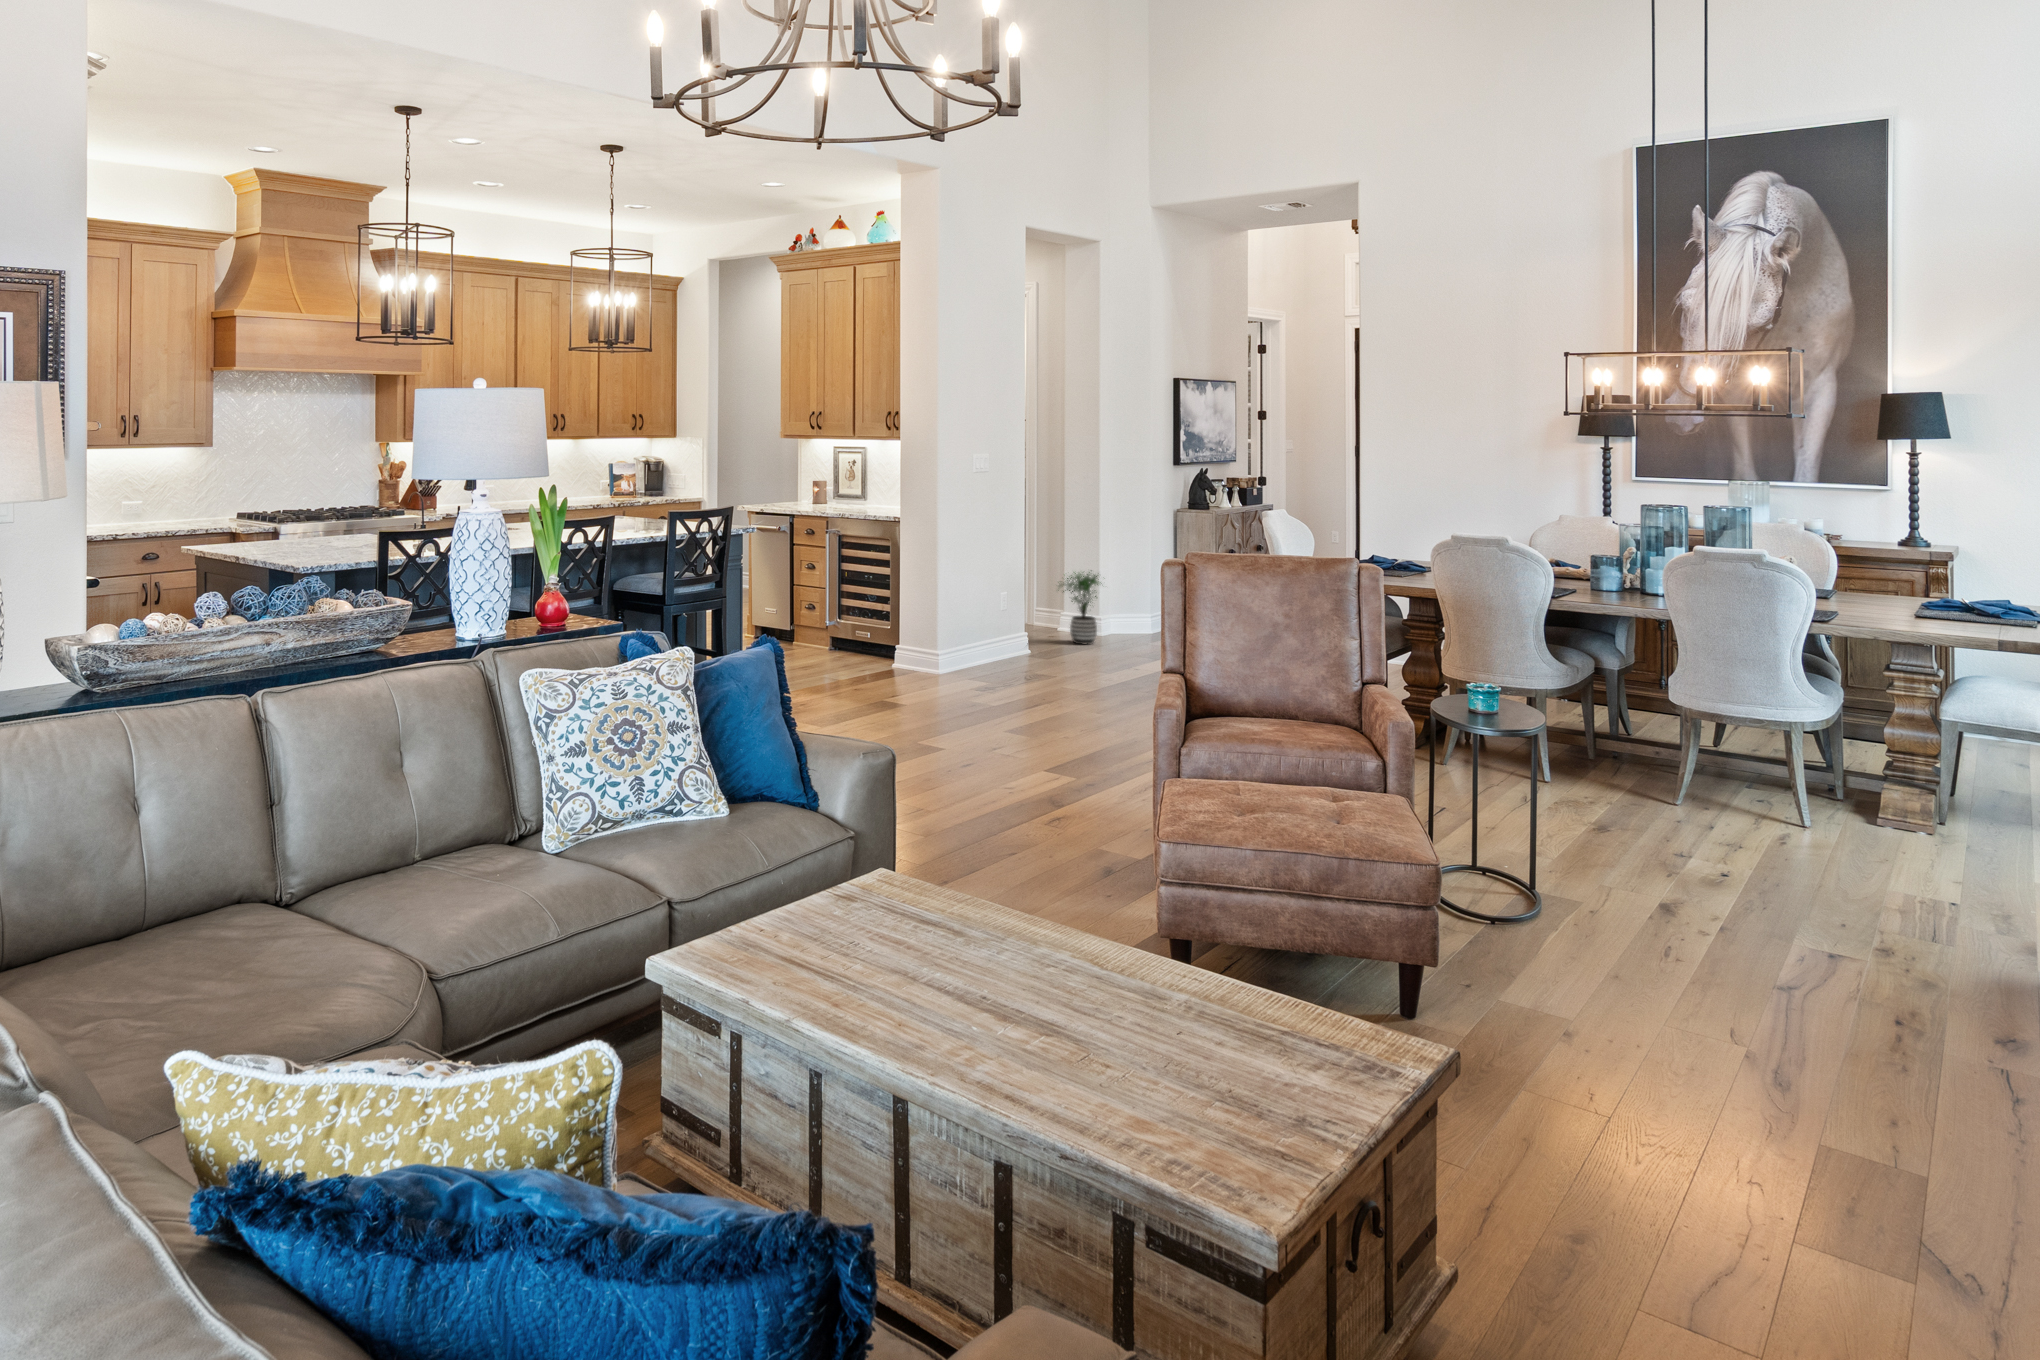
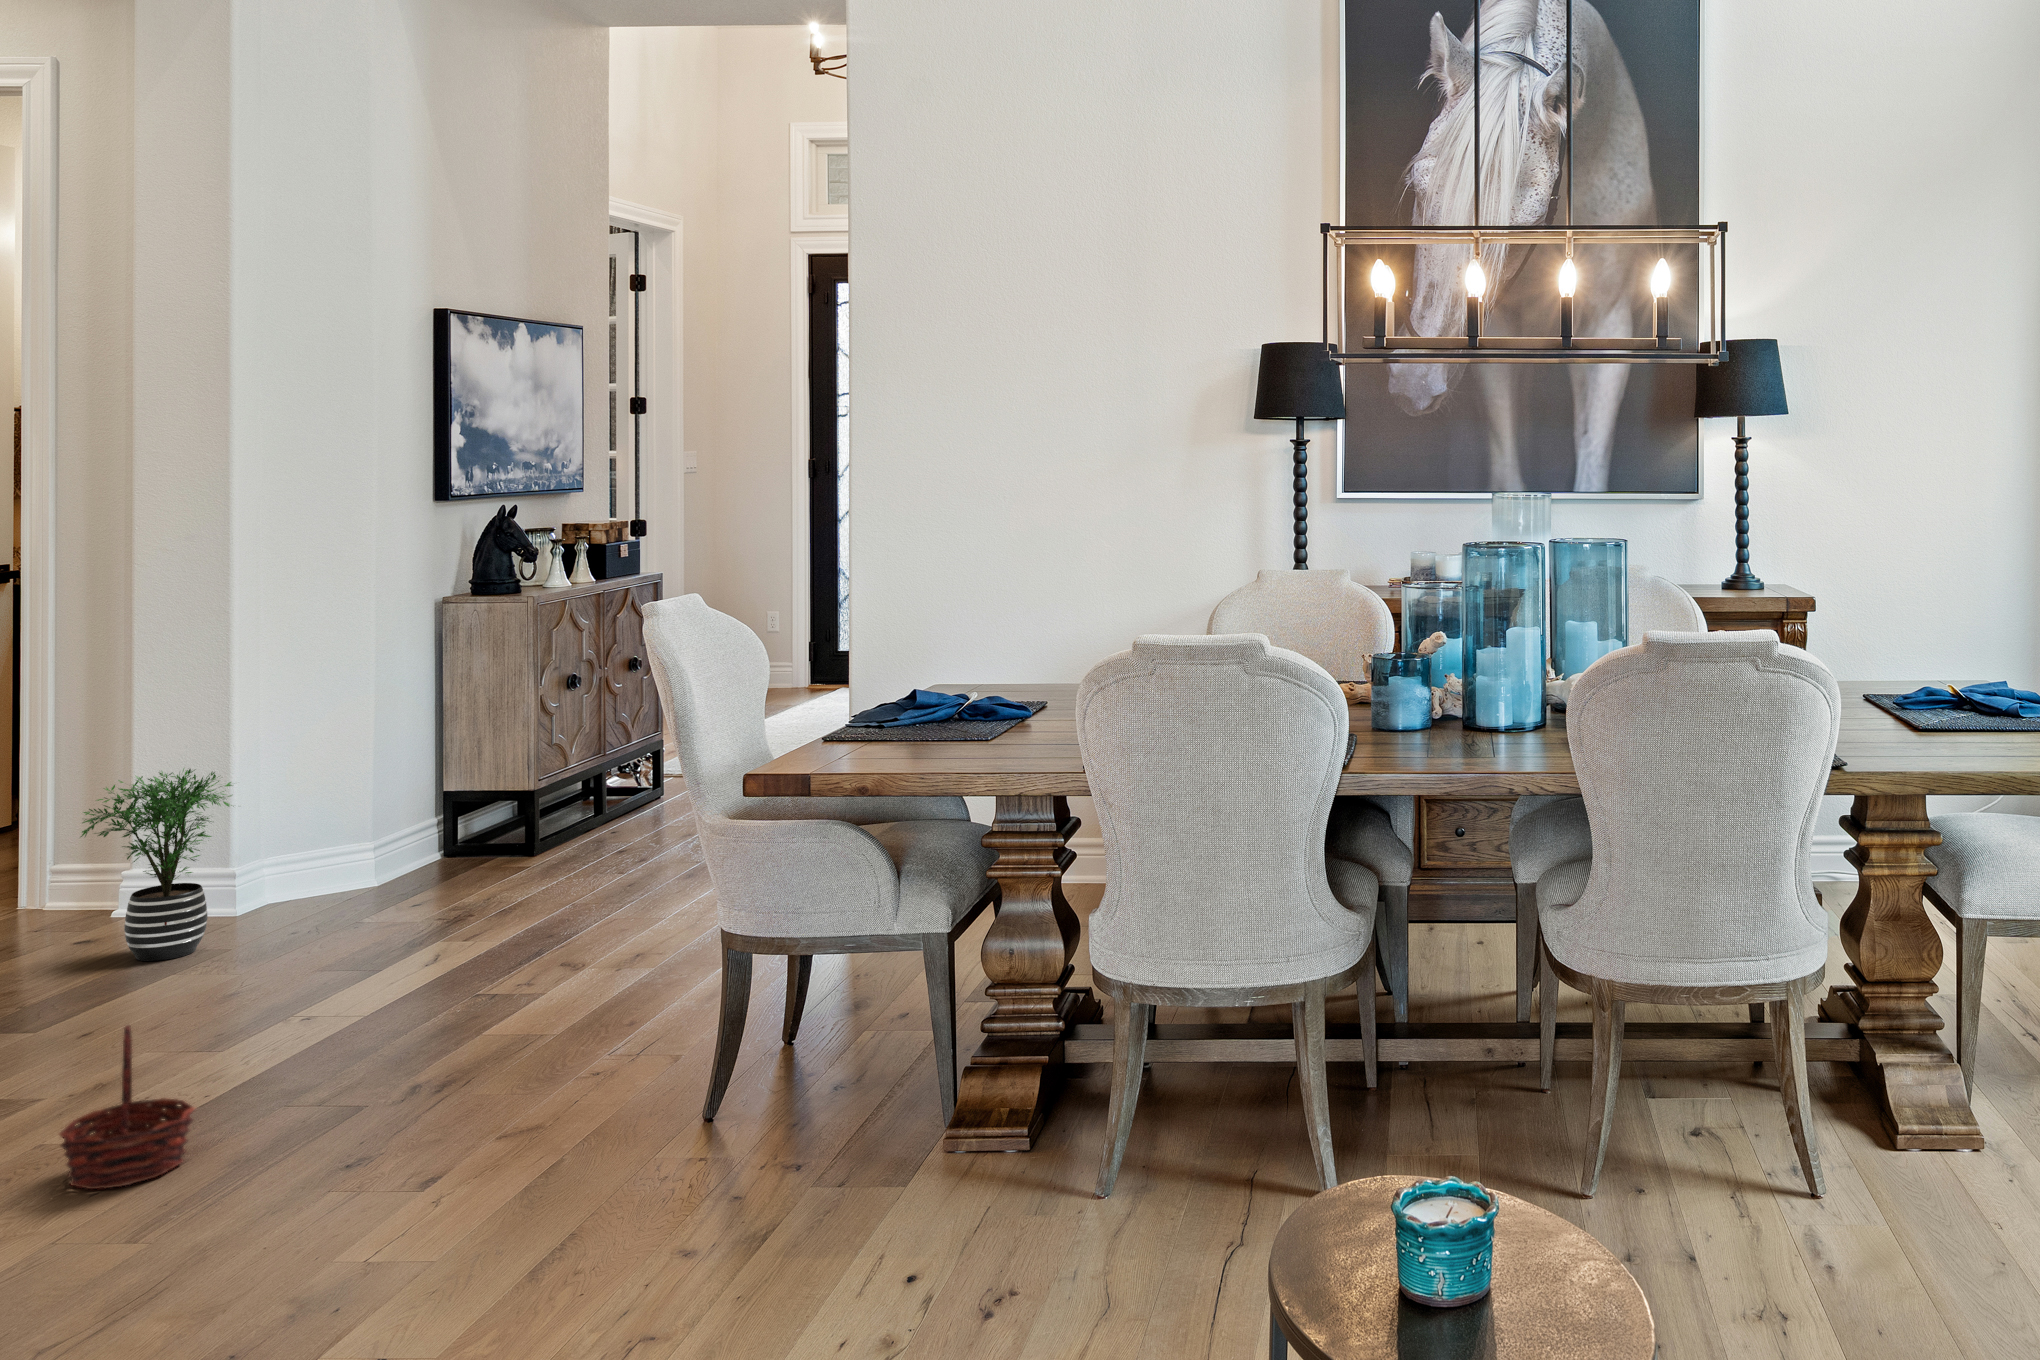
basket: none [1076,645,1115,698] -> present [59,1025,195,1189]

